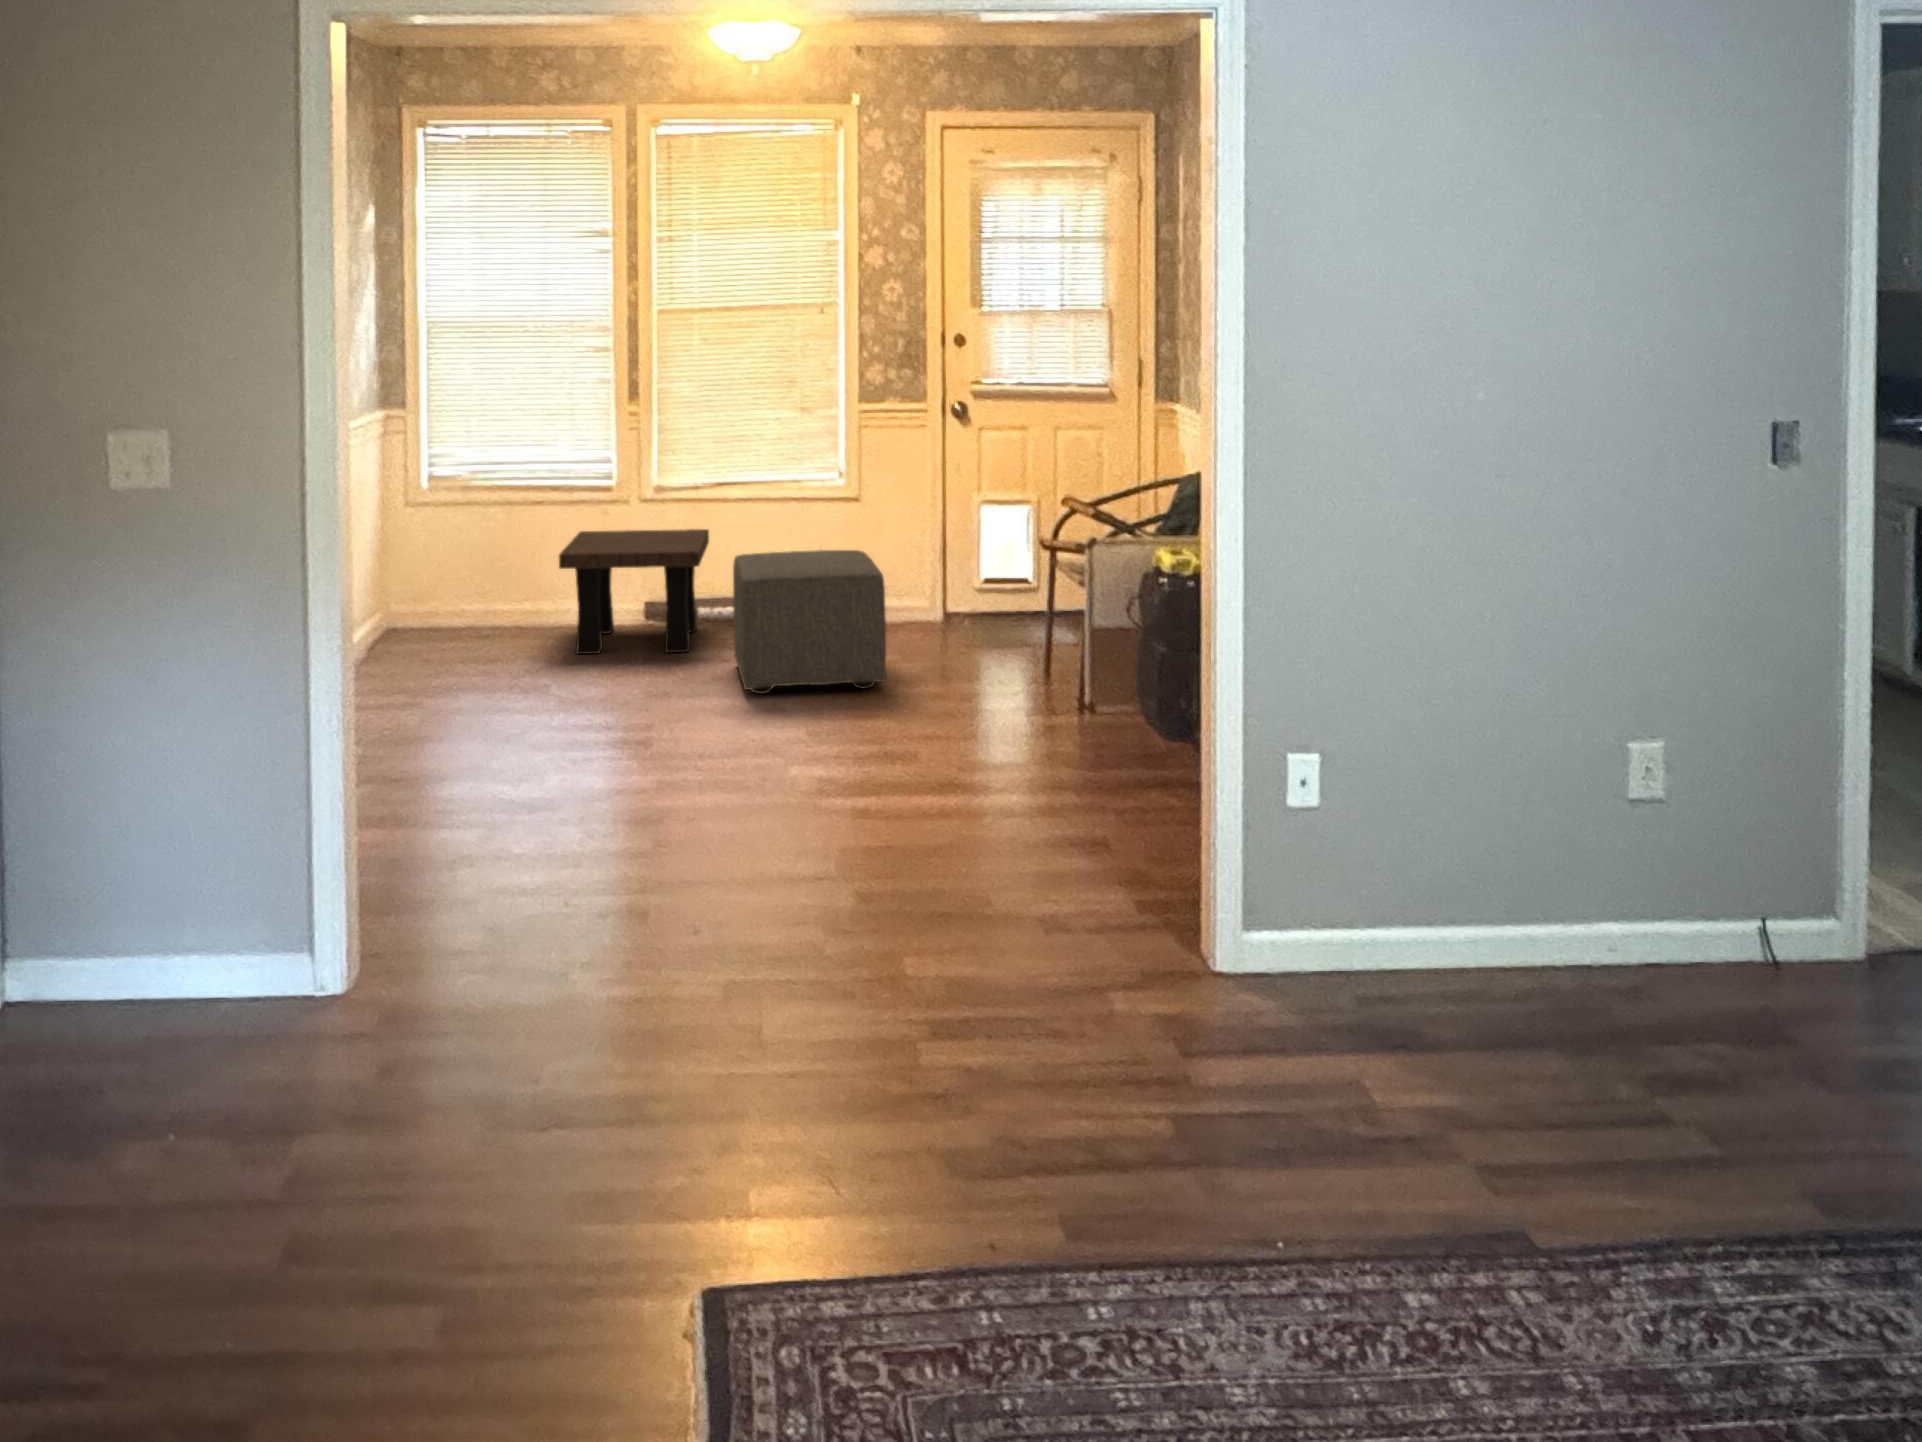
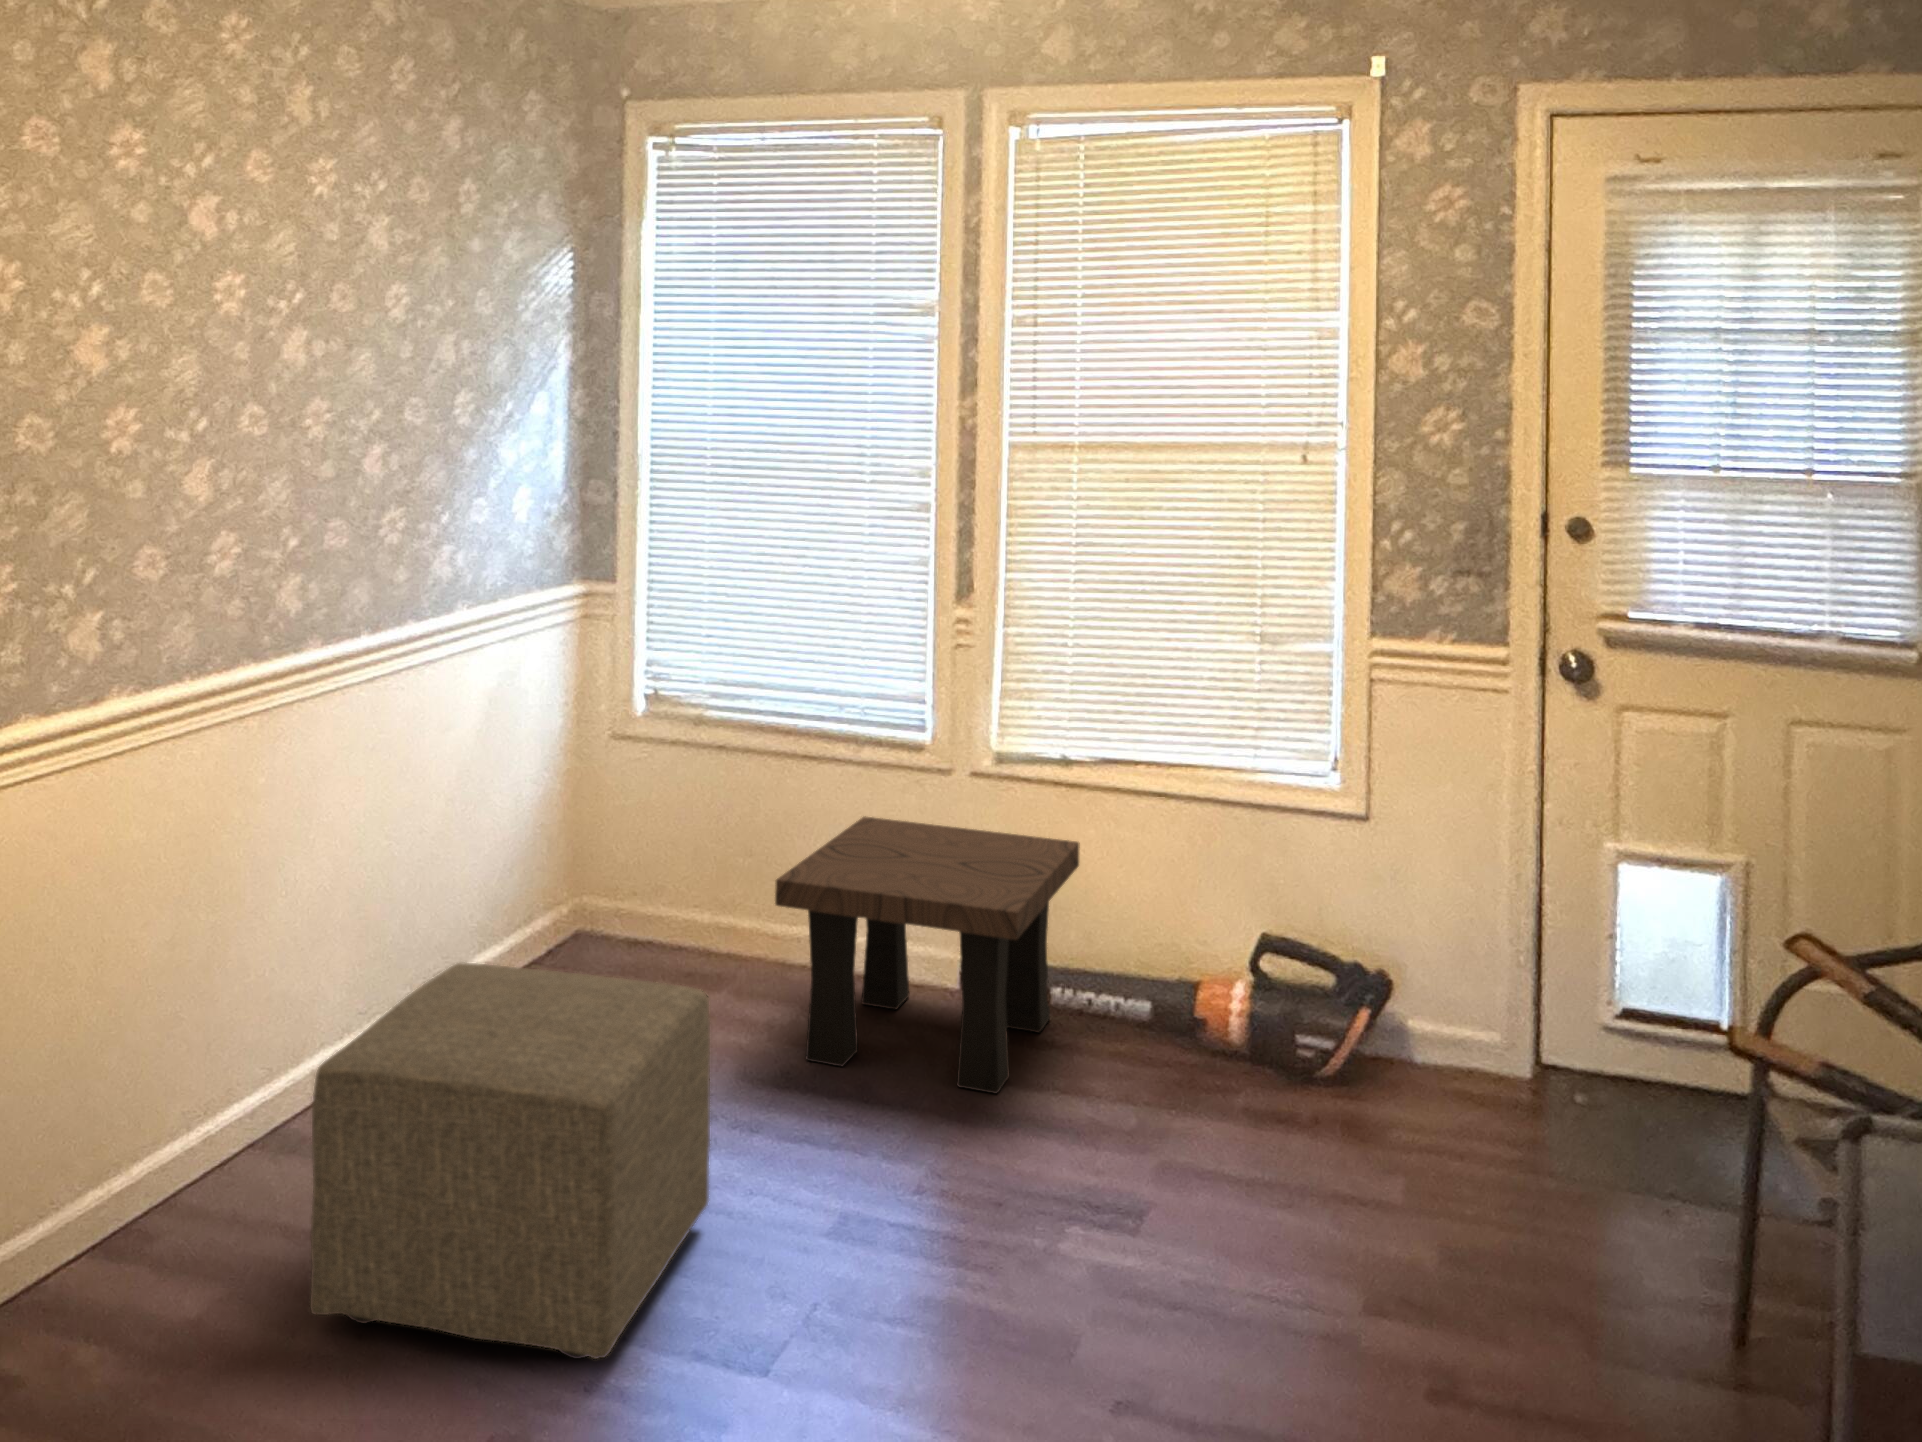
ottoman: present [733,550,886,694] -> present [310,963,710,1359]

